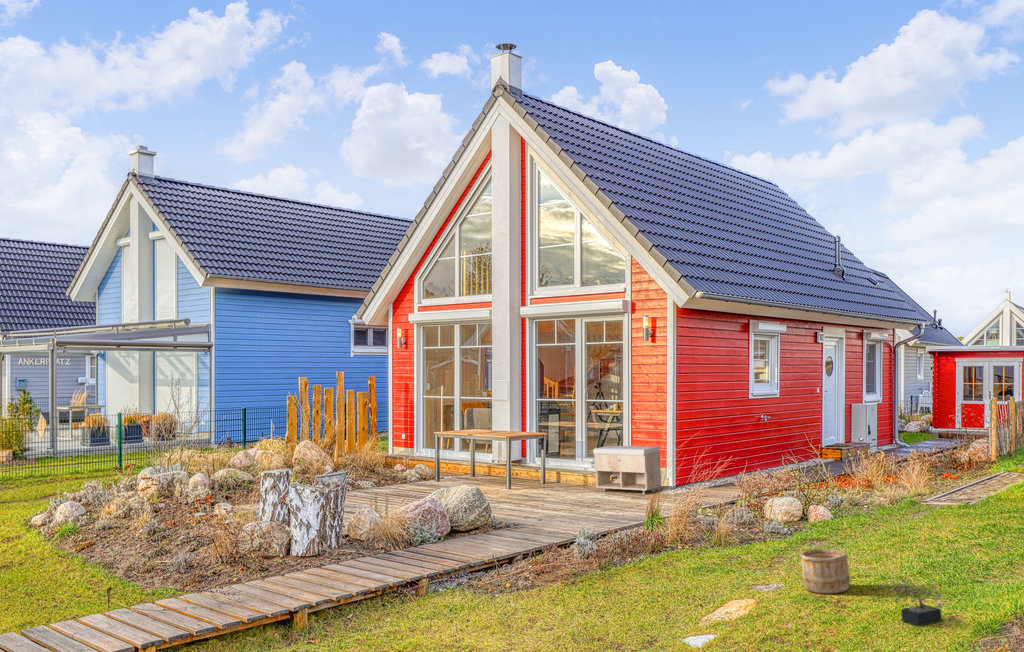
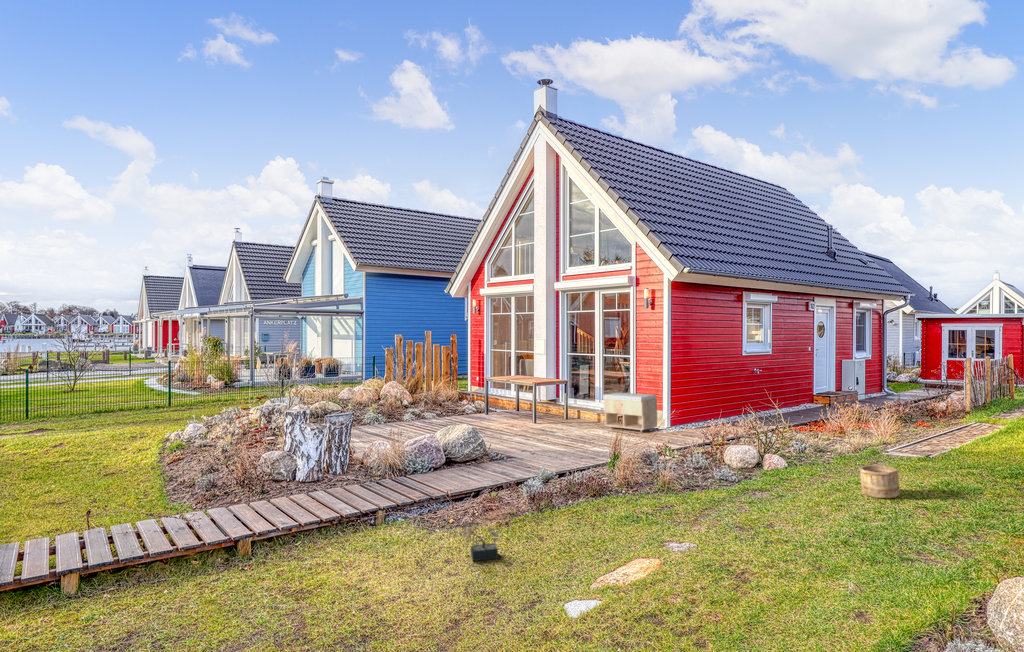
wooden bucket: present [799,549,849,594] -> present [859,465,899,498]
decorative plant: present [891,578,942,626] -> present [460,523,503,561]

